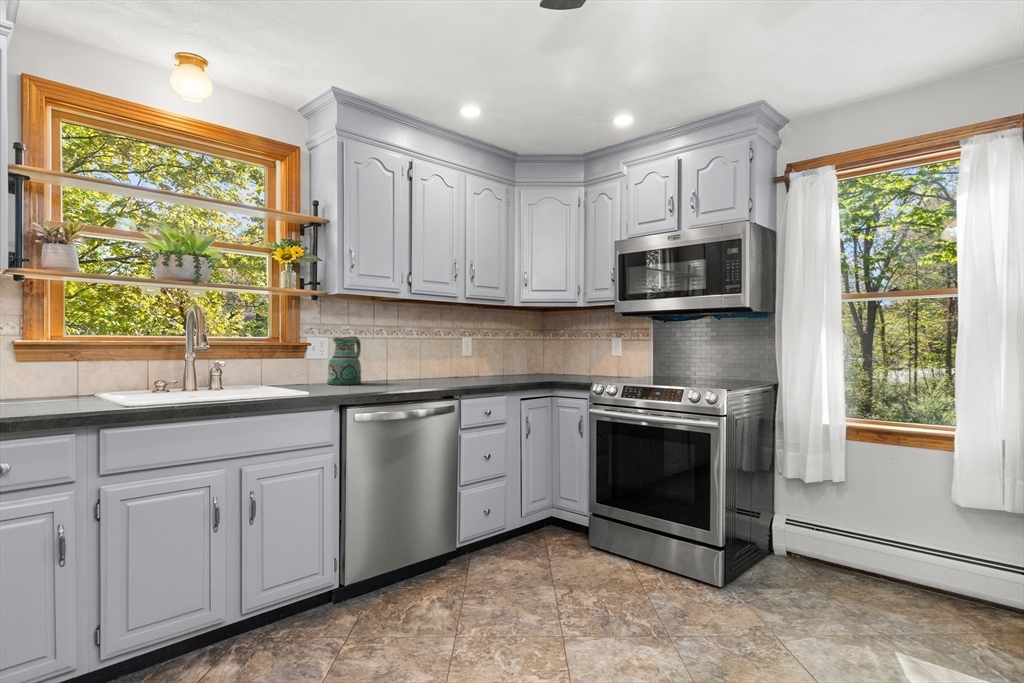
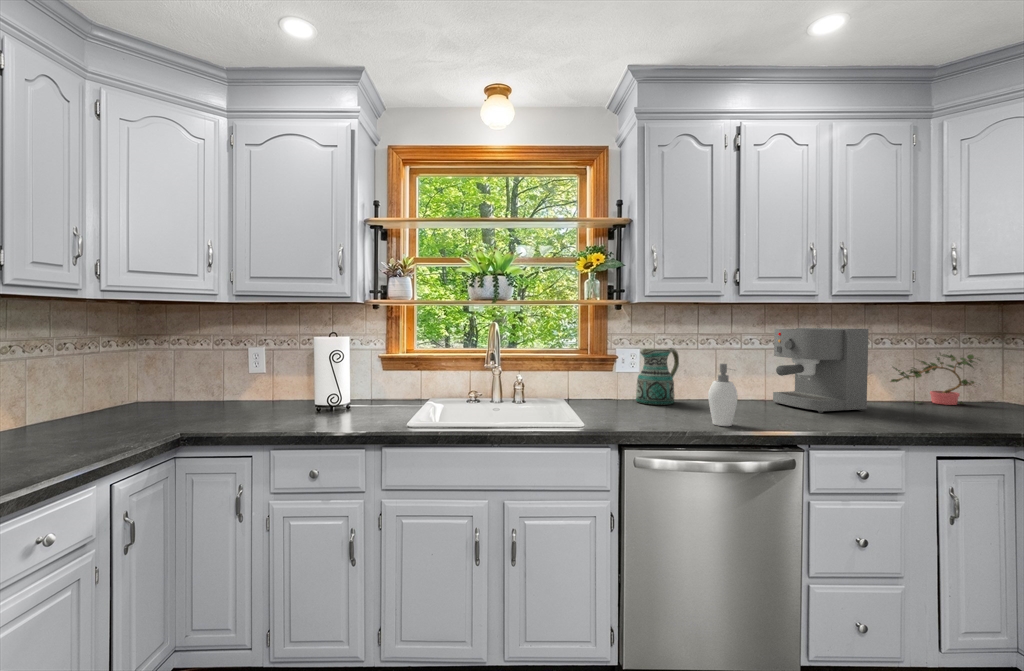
coffee maker: none [429,321,487,381] -> present [773,328,869,413]
potted plant: none [493,341,538,376] -> present [890,354,979,405]
soap dispenser: none [404,343,426,389] -> present [708,364,738,426]

